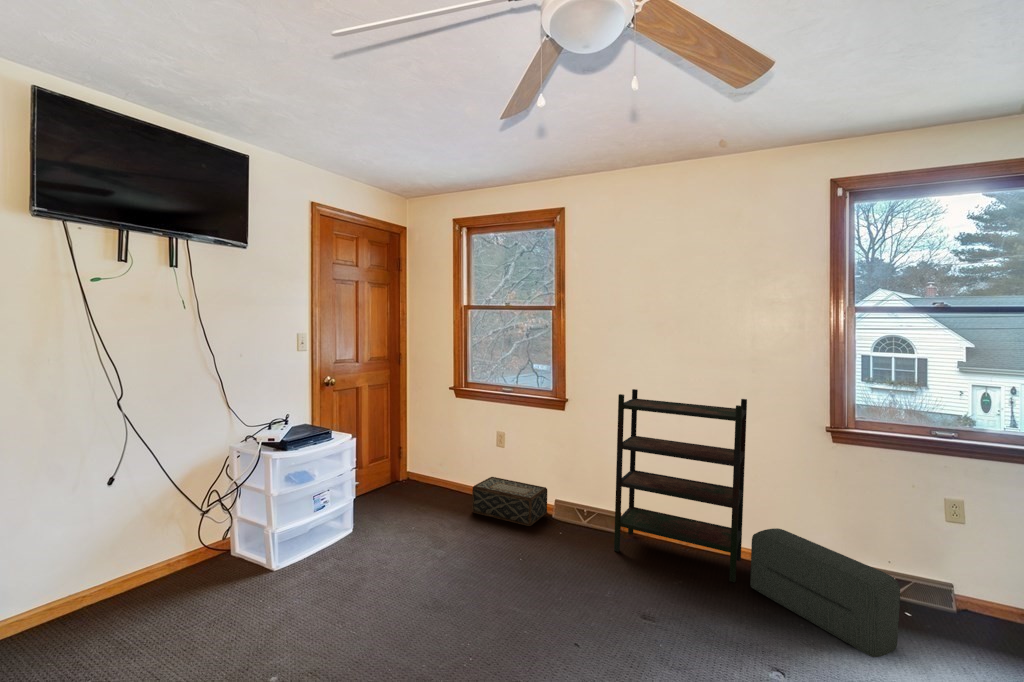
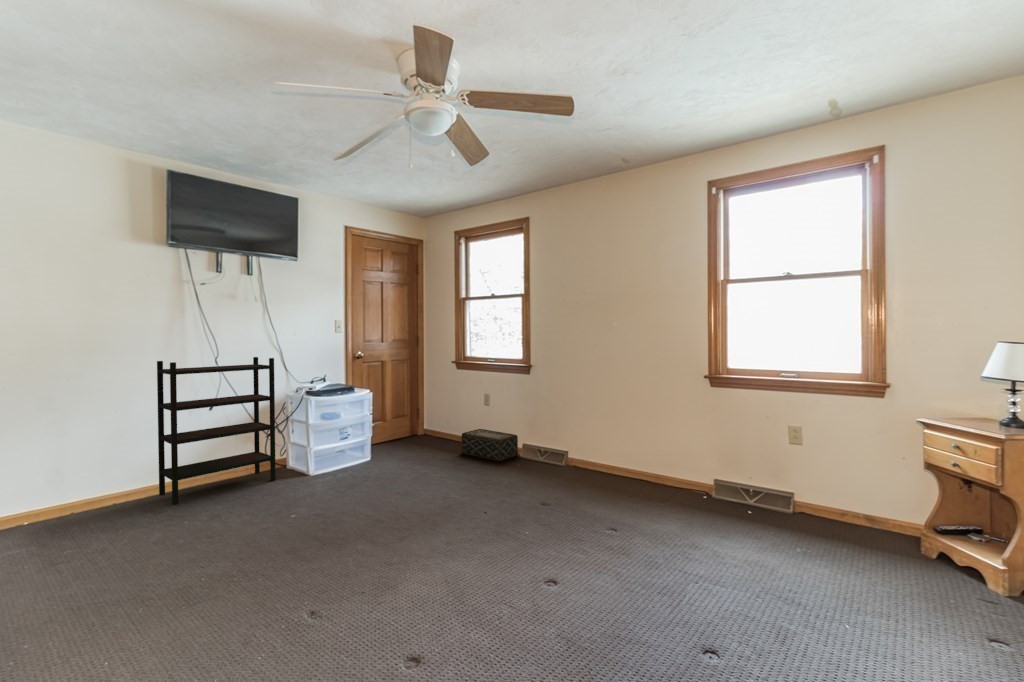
bookshelf: present [614,389,747,583] -> present [157,357,276,505]
pouf: present [750,528,900,657] -> none [640,452,720,529]

